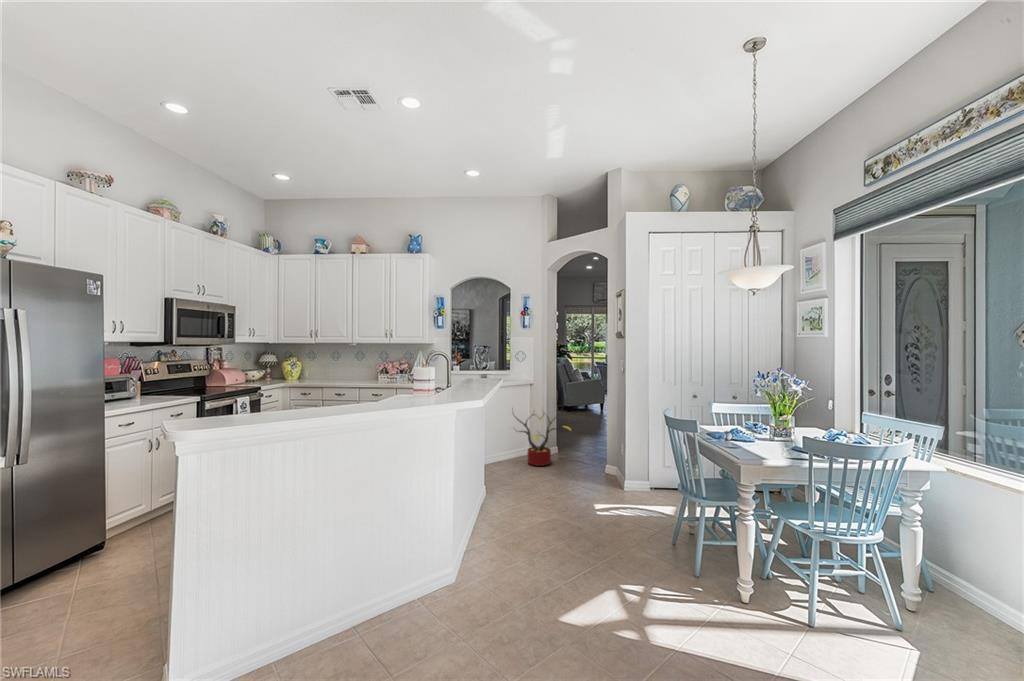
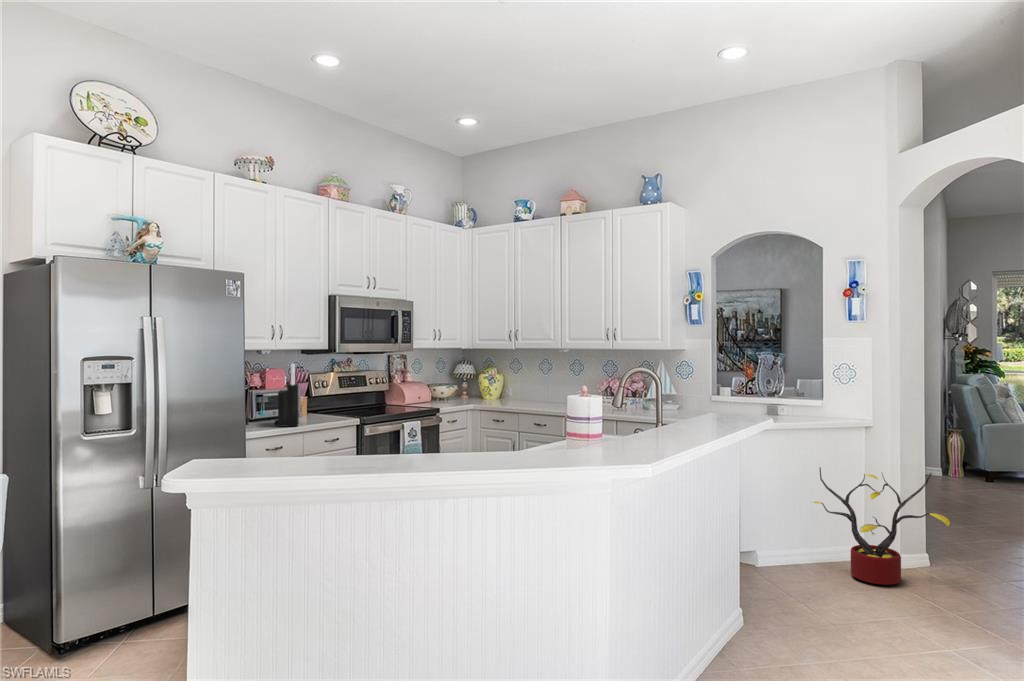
knife block: none [122,353,149,406] -> present [275,364,299,427]

